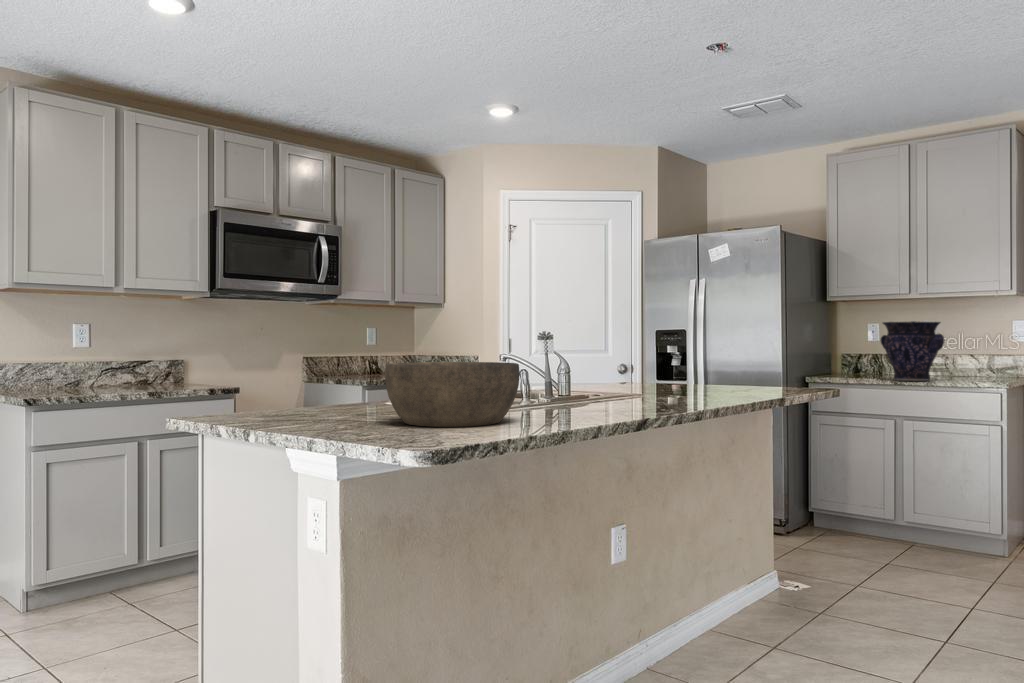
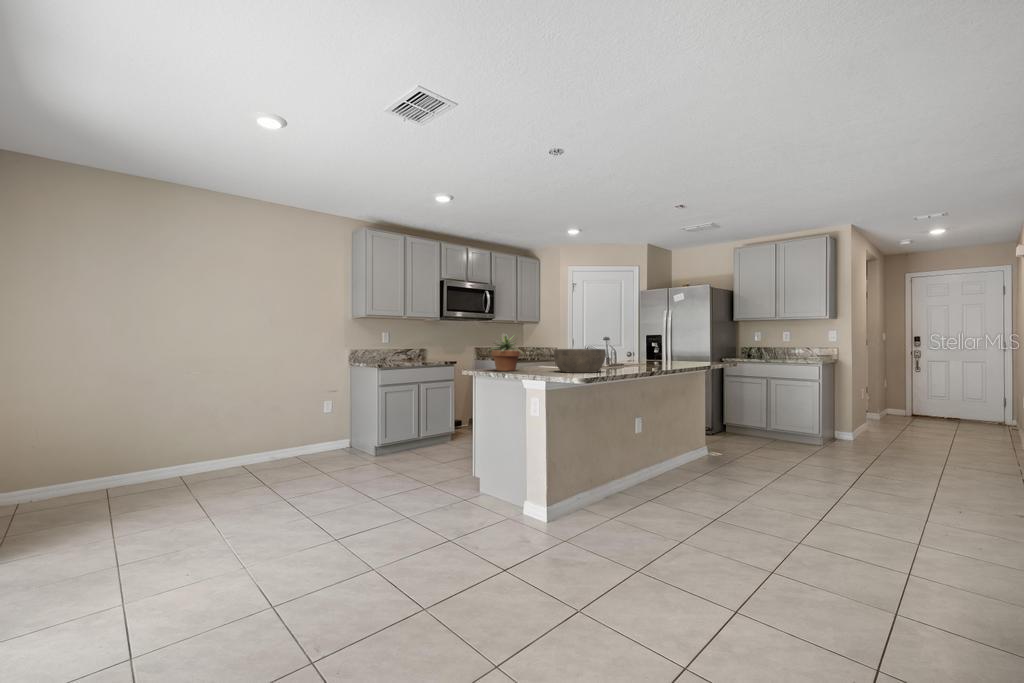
vase: present [880,321,944,381] -> none [760,331,791,360]
potted plant: none [220,324,324,421] -> present [489,335,524,371]

